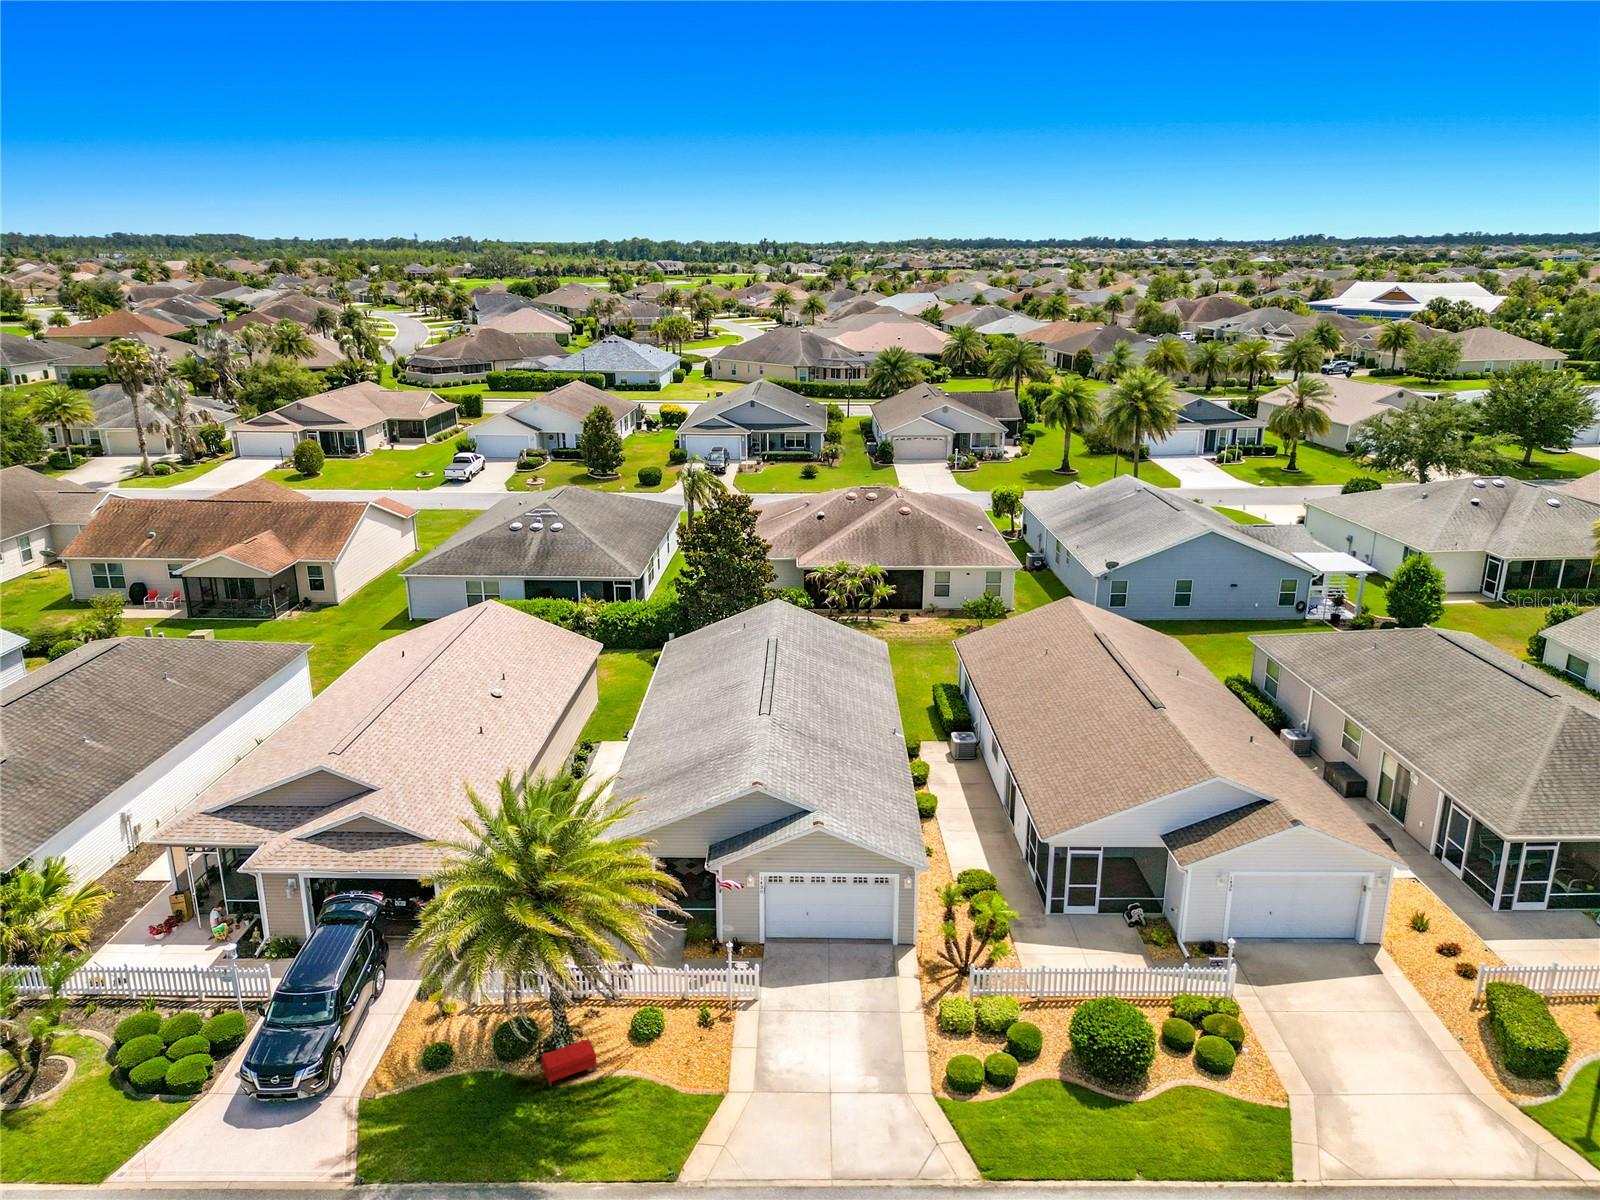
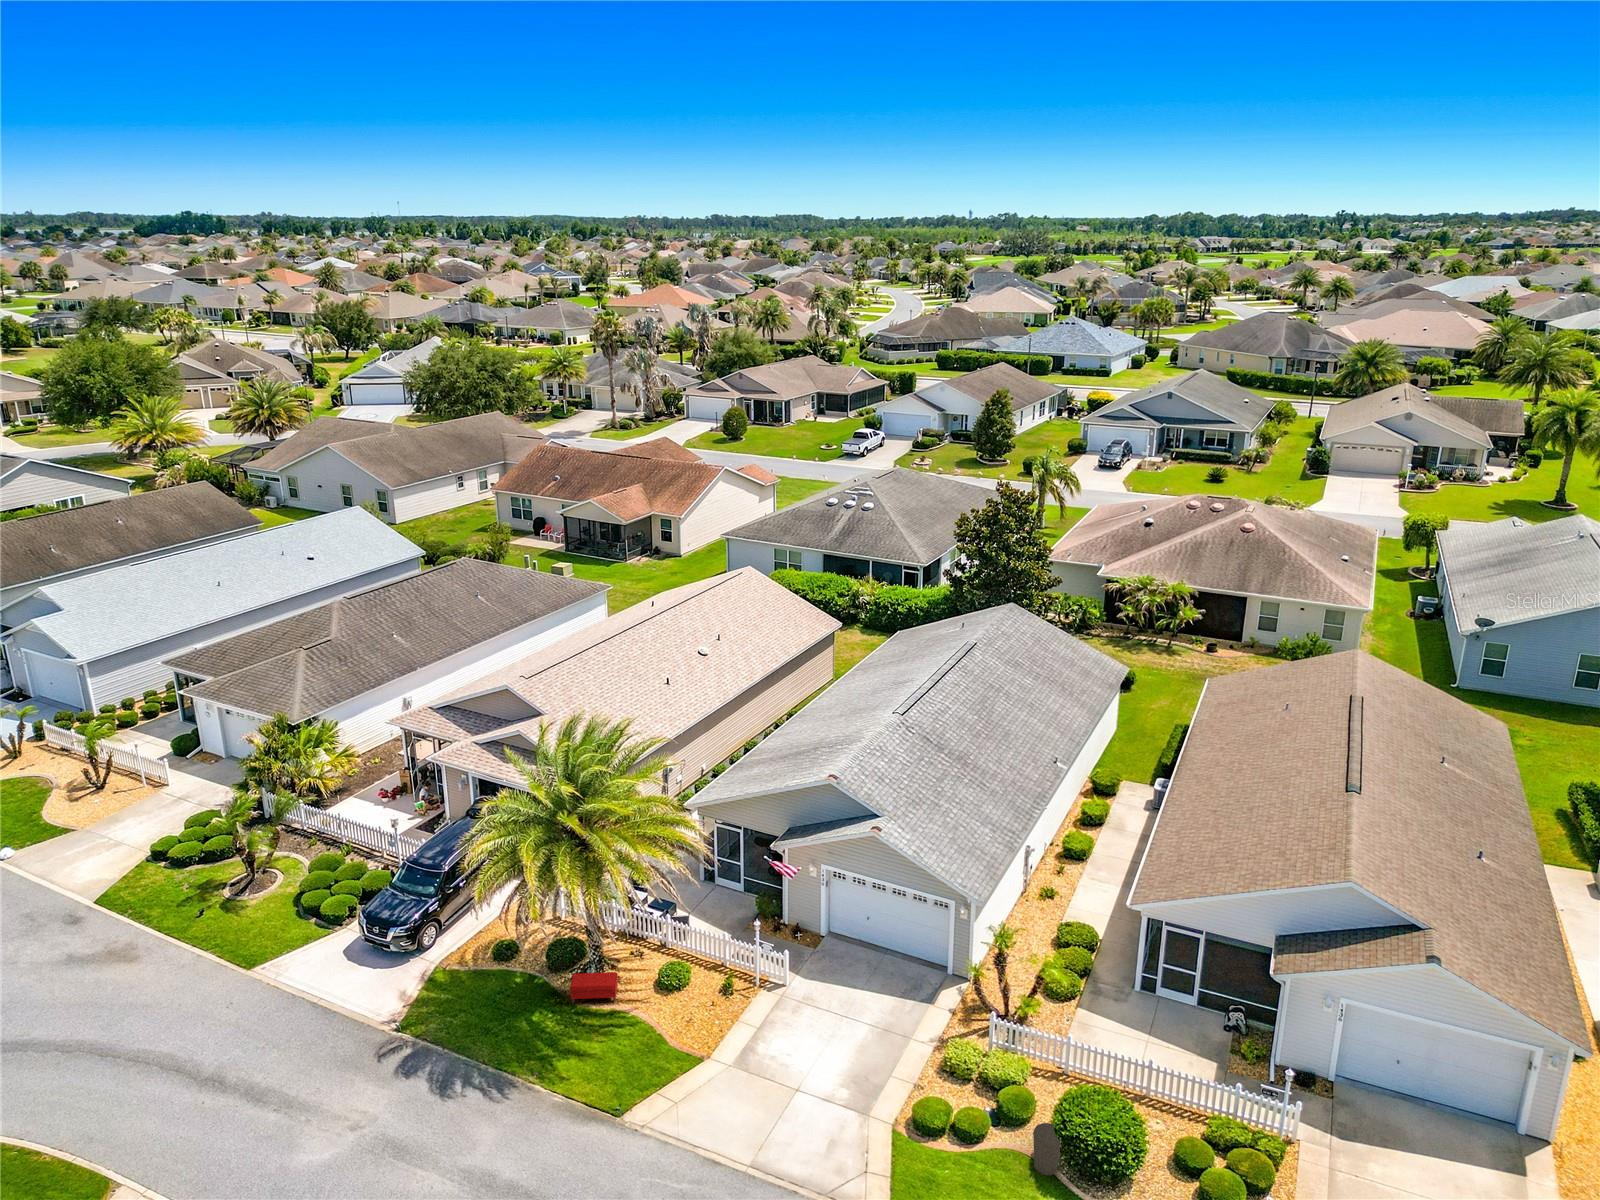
trash can: none [1064,1043,1091,1090] -> present [1033,1123,1061,1175]

